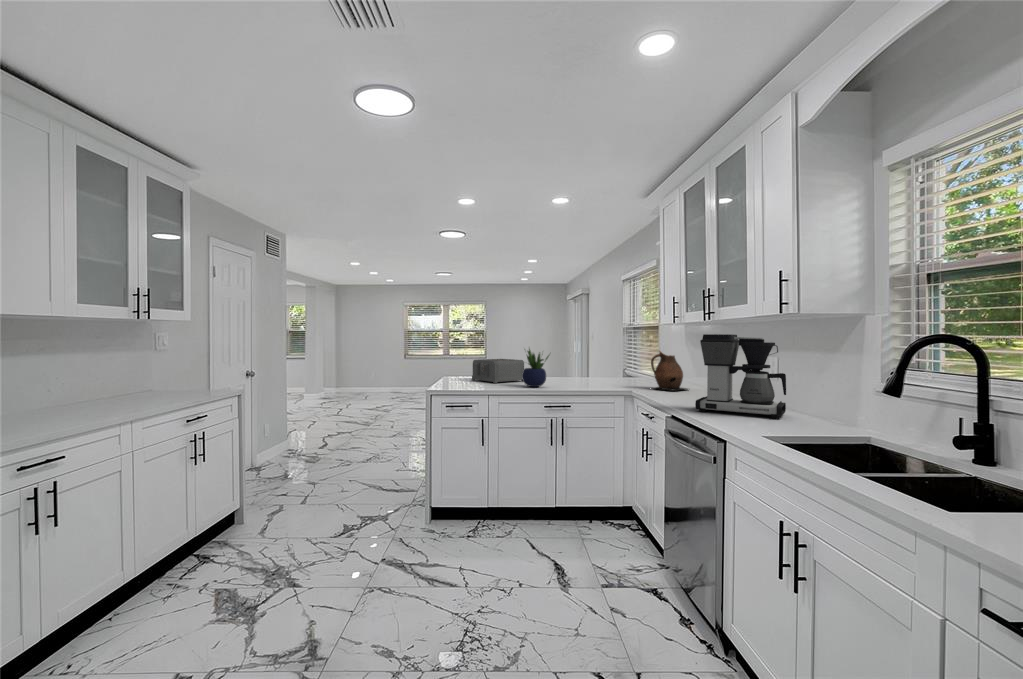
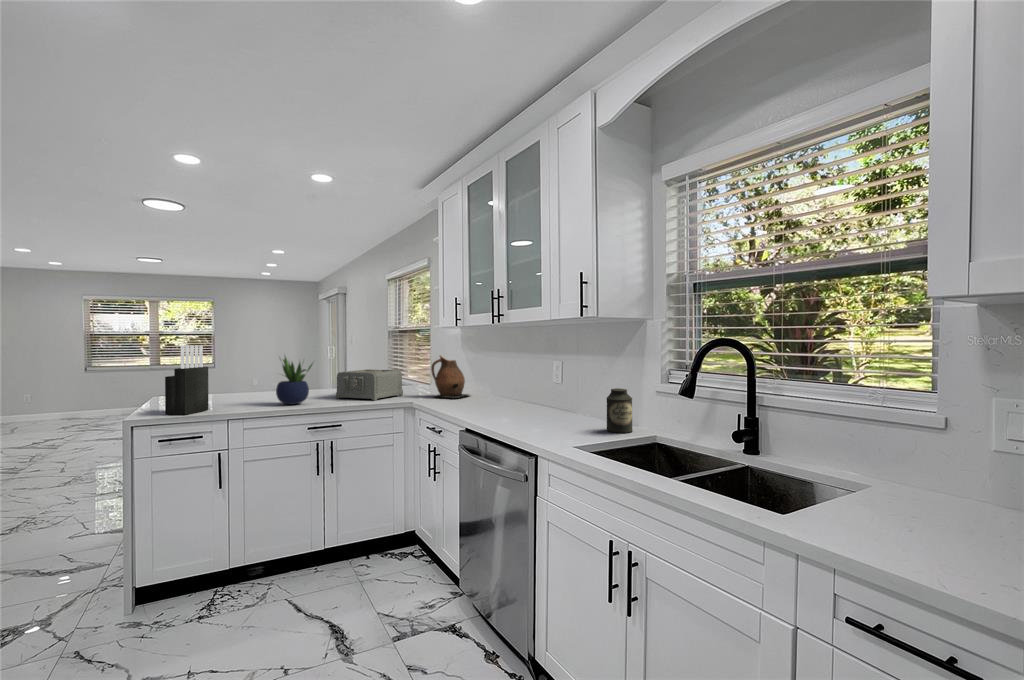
coffee maker: present [695,334,786,418] -> none [492,338,577,423]
knife block: none [449,338,476,389] -> present [165,345,208,415]
toaster: present [472,359,524,383] -> present [336,369,403,401]
canister: none [812,386,843,431] -> present [607,388,632,433]

